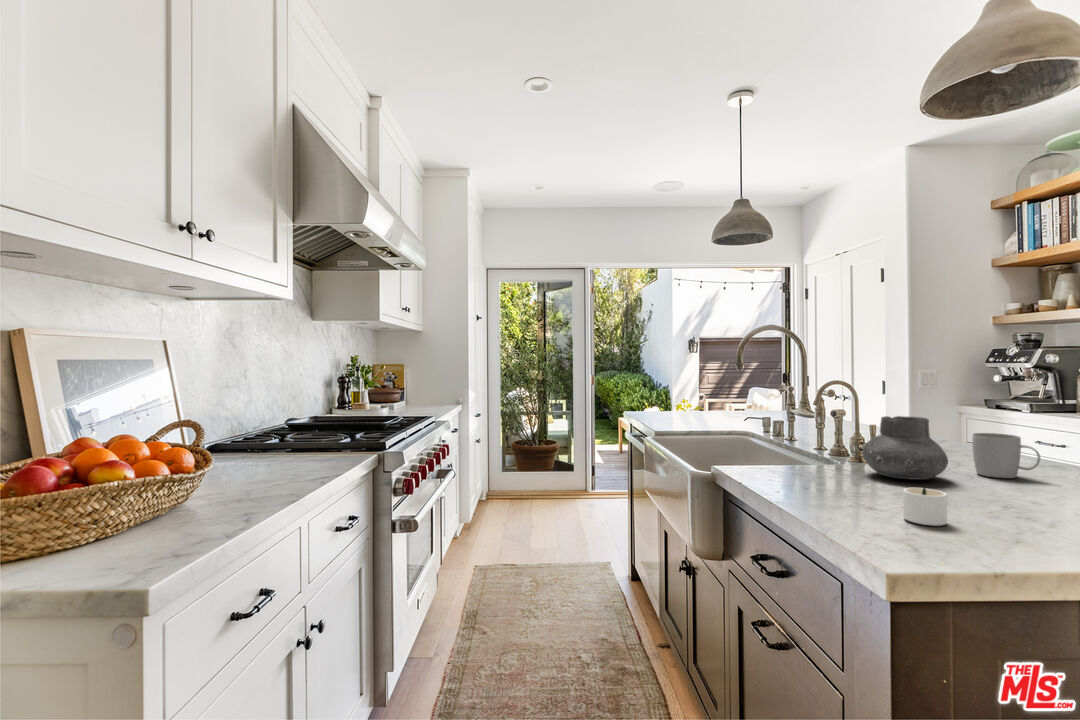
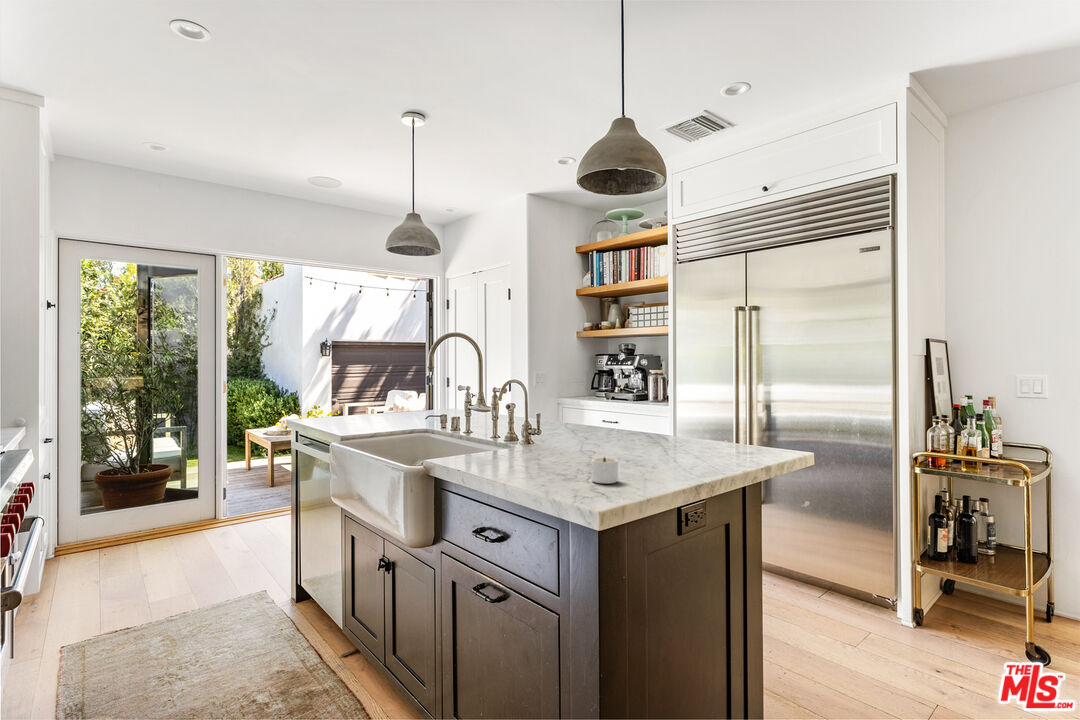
vase: present [863,416,948,480] -> none [542,408,596,455]
mug: present [972,433,1040,478] -> none [604,417,642,448]

